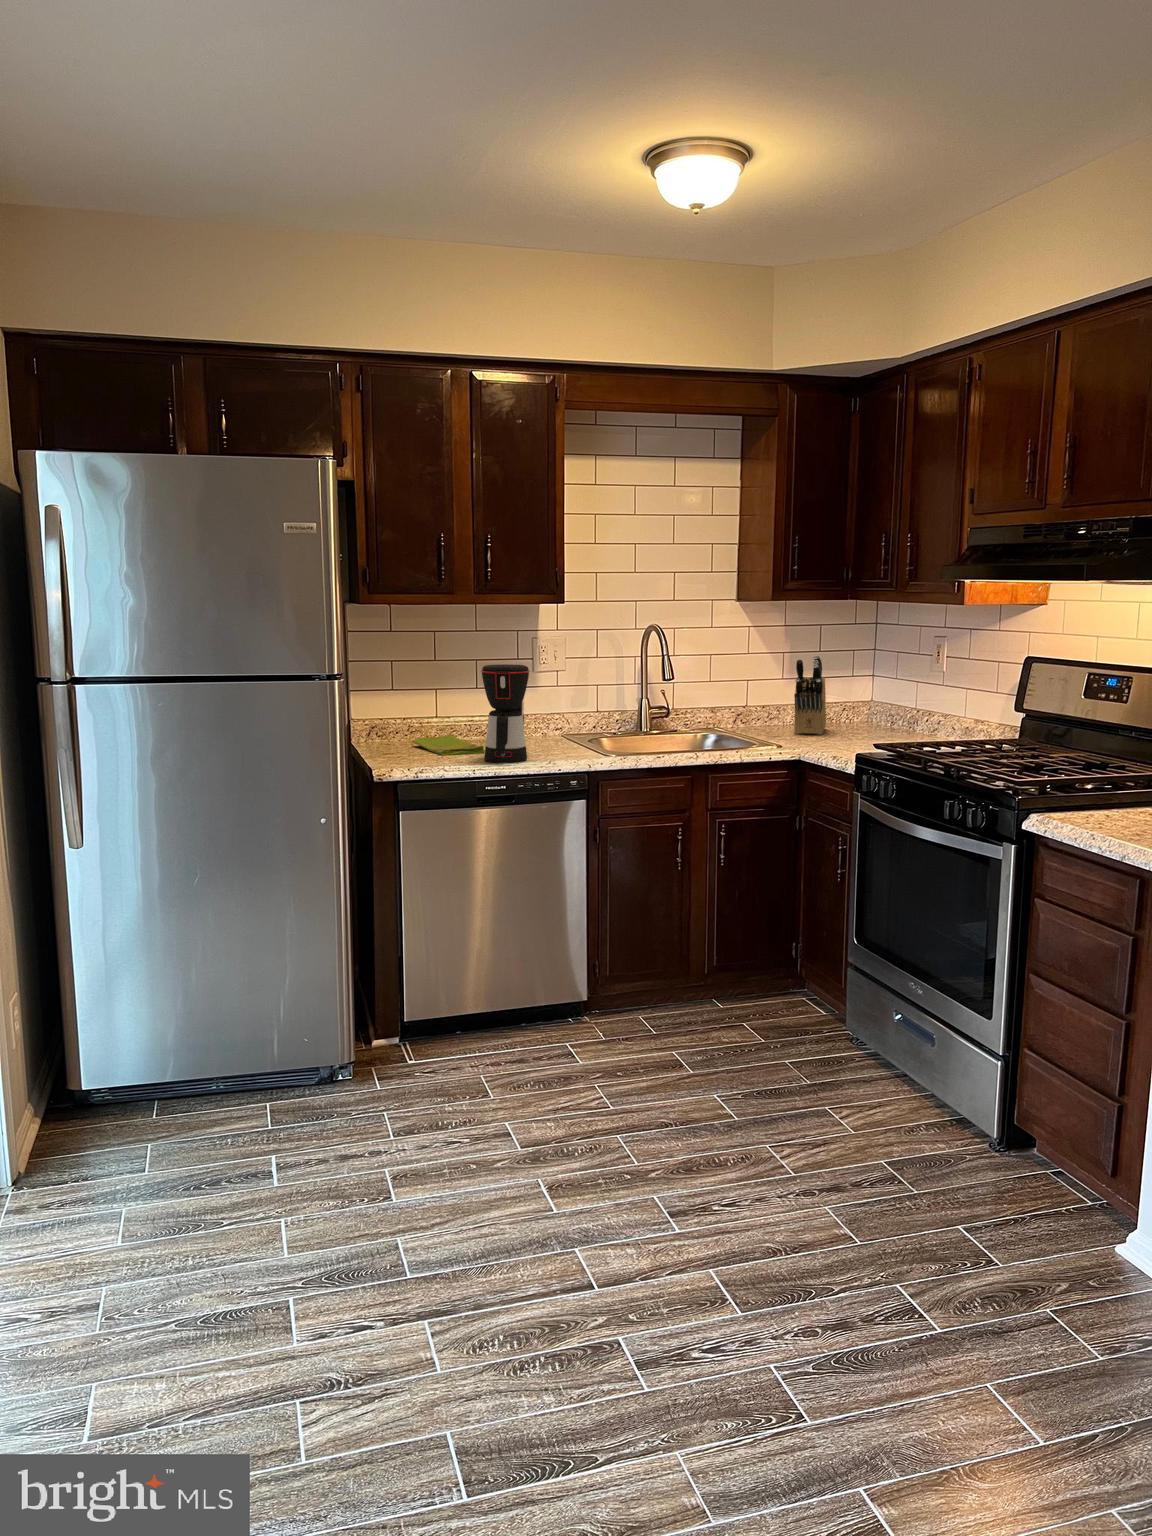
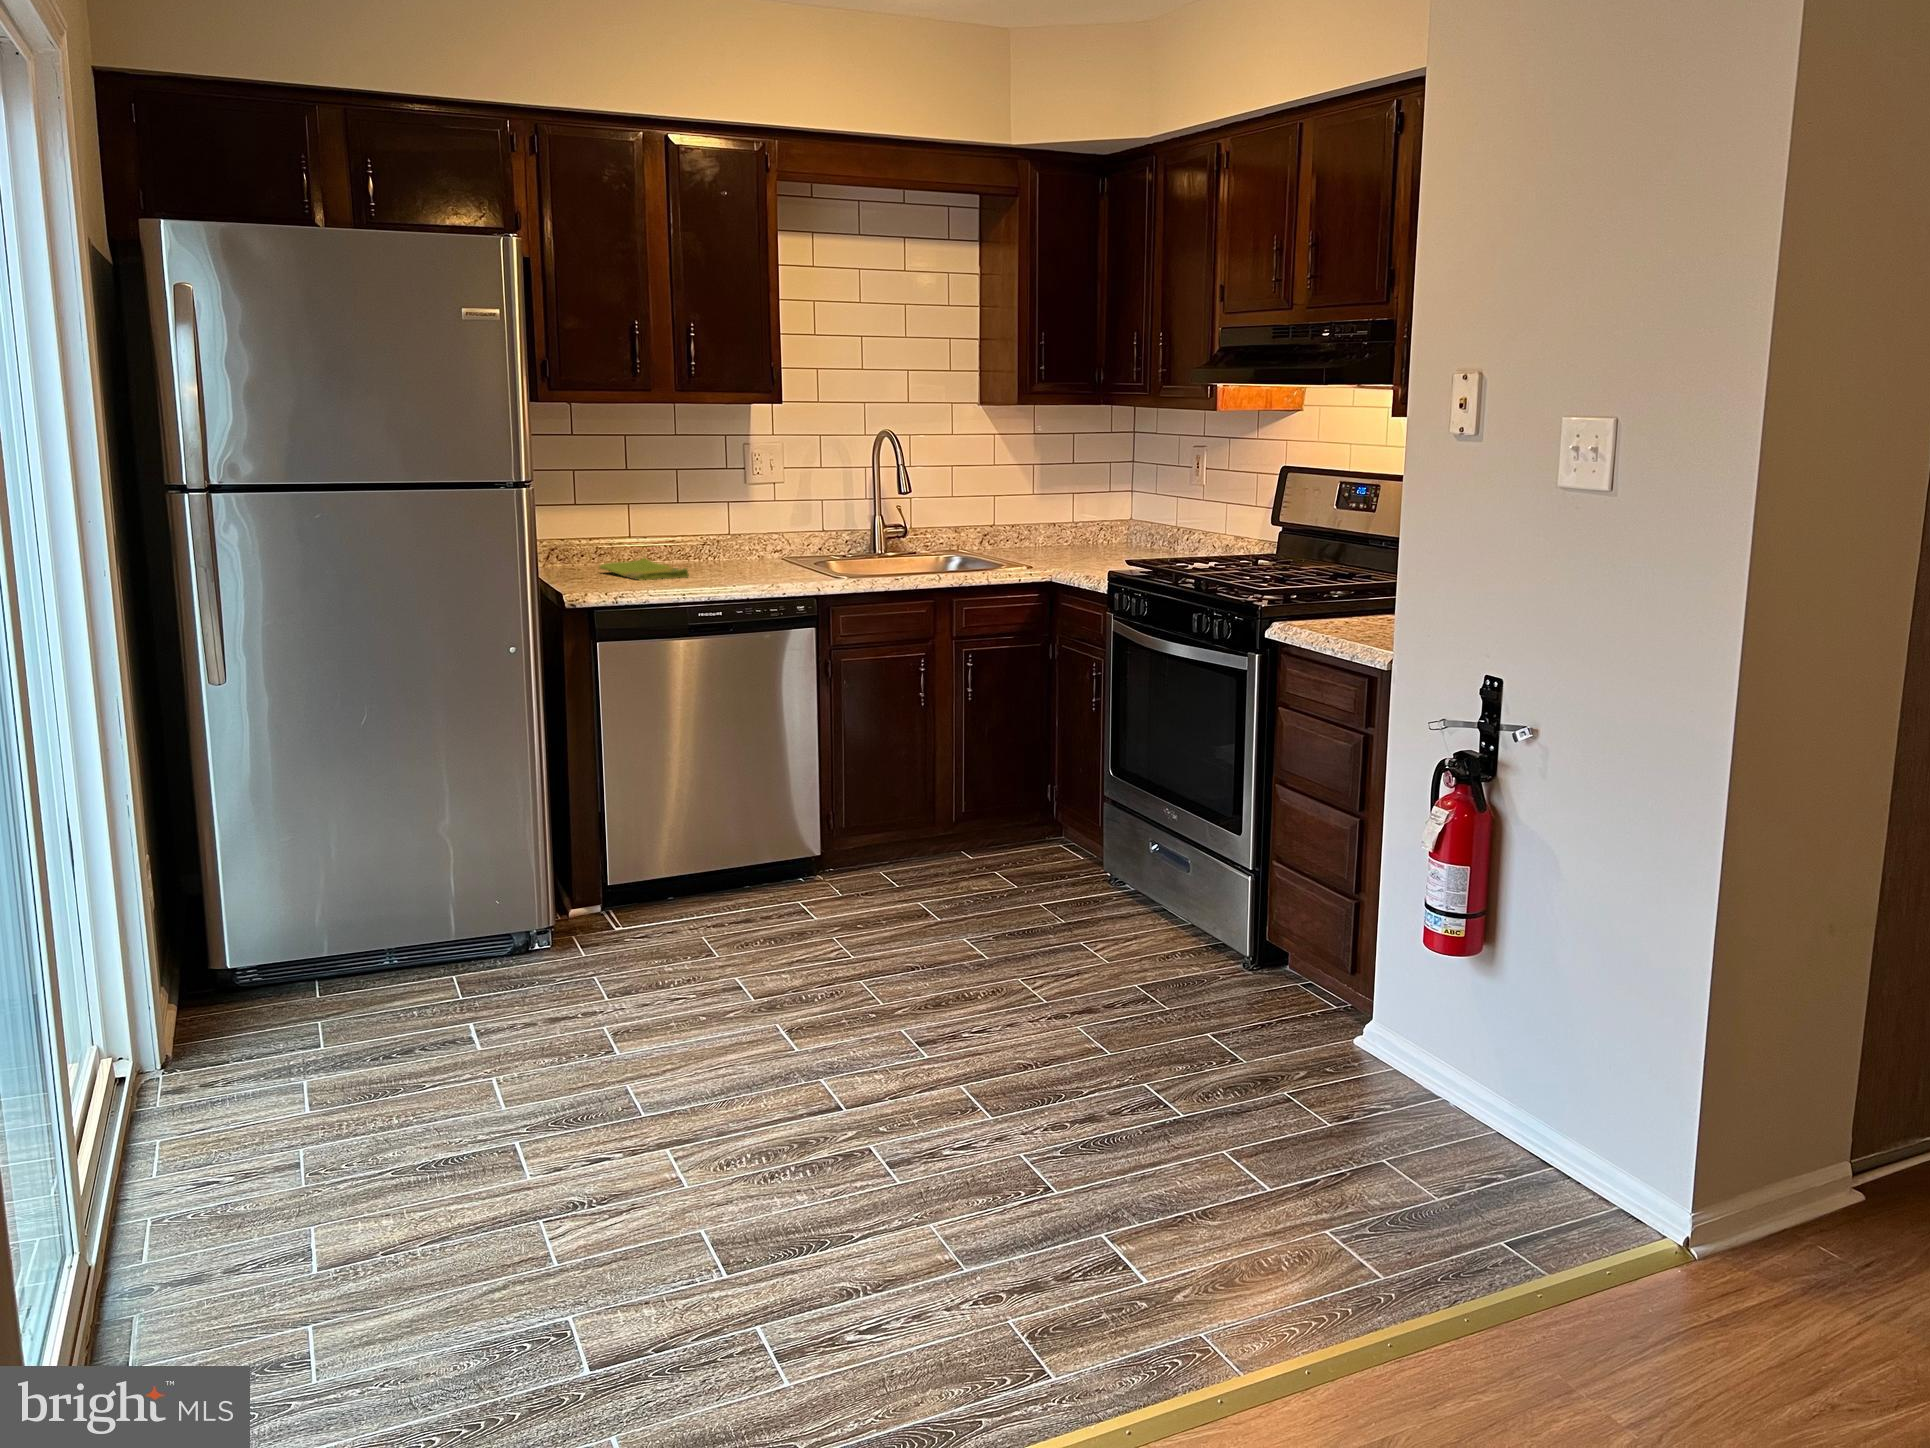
knife block: present [794,655,826,735] -> none [1045,463,1082,554]
coffee maker: present [481,664,530,763] -> none [685,473,742,585]

